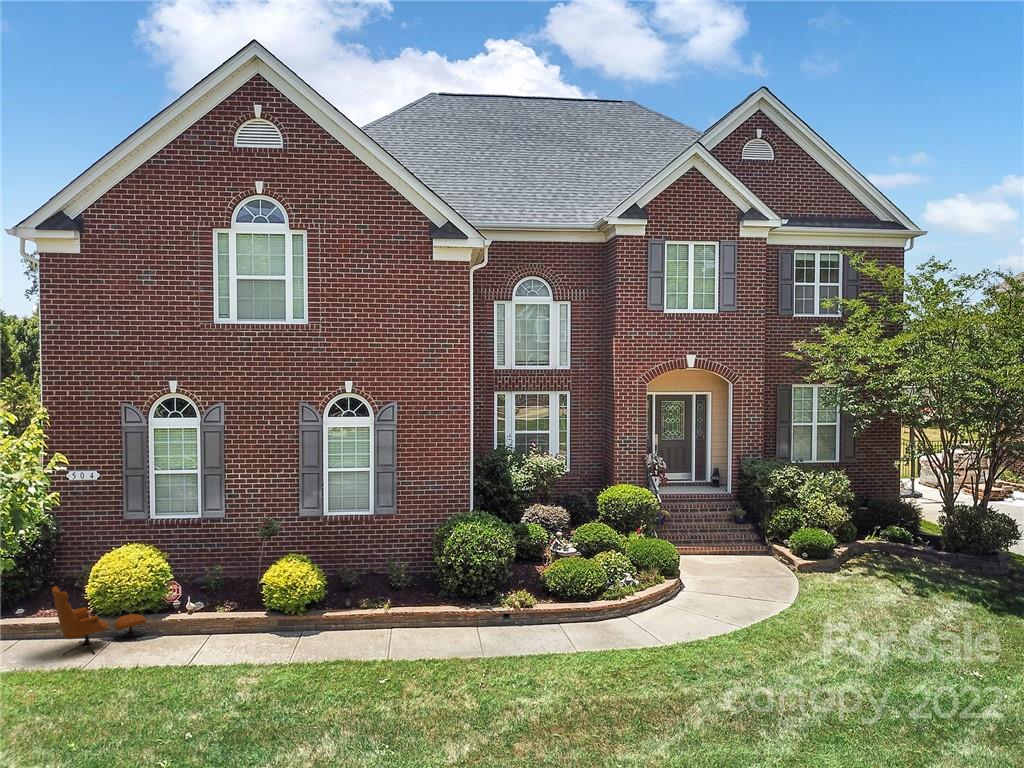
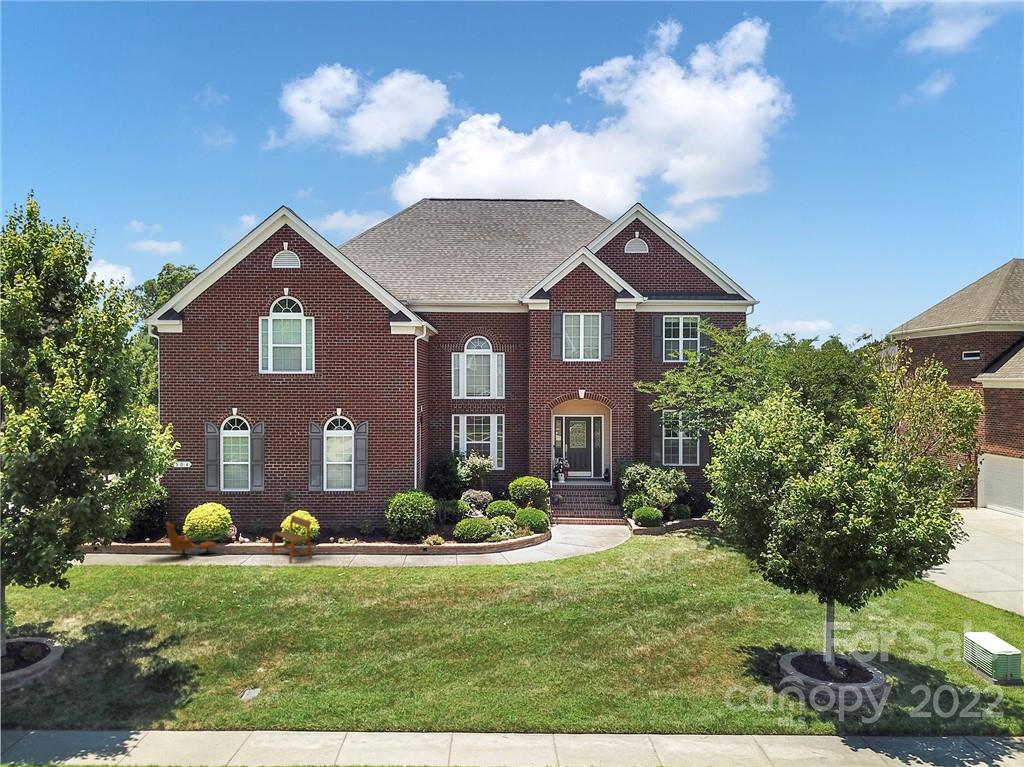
bench: none [246,563,320,654] -> present [271,515,312,563]

